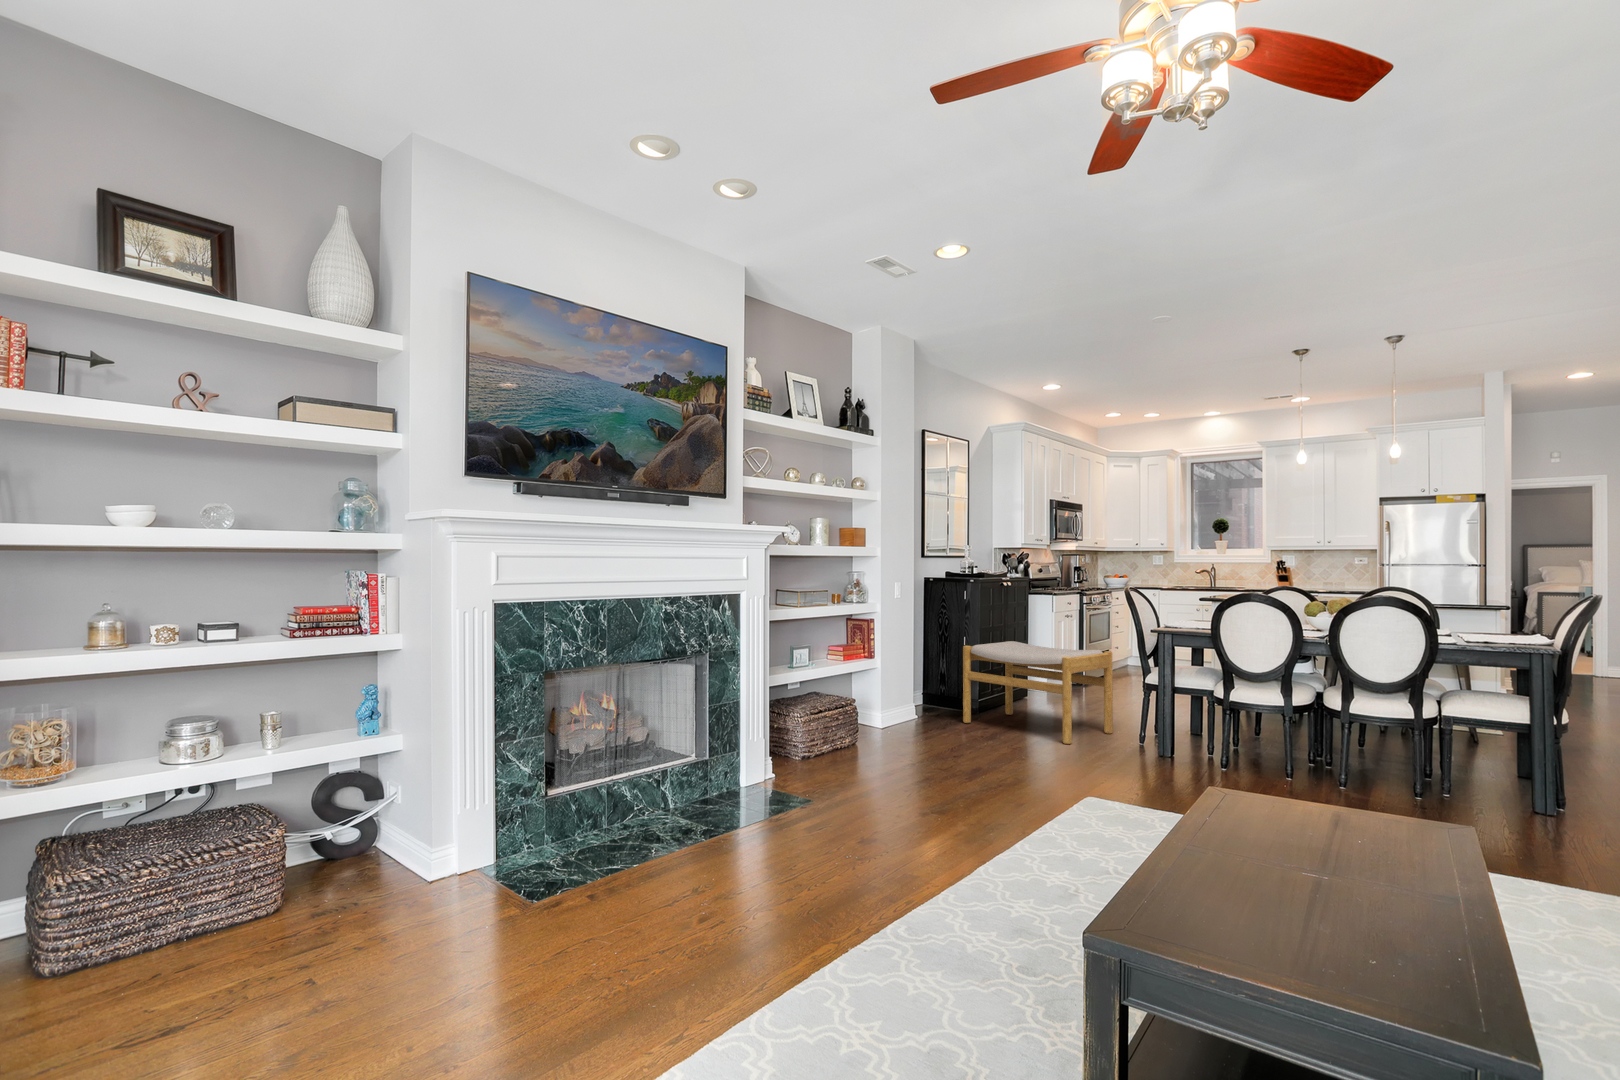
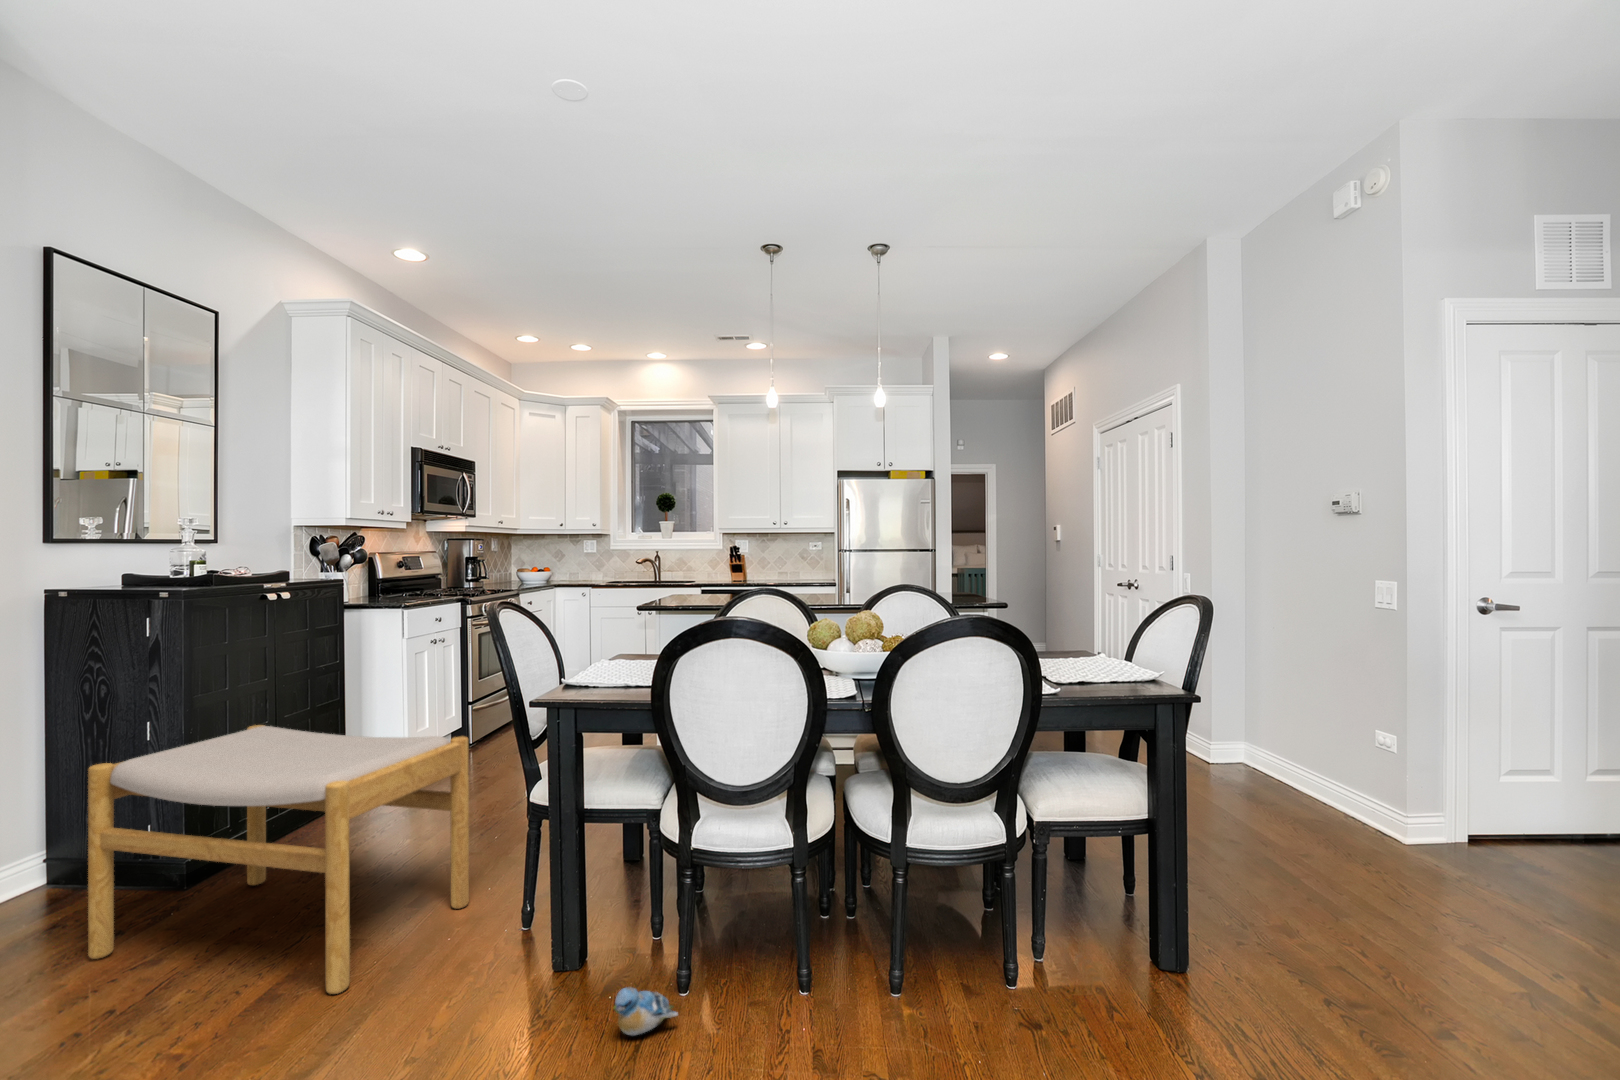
plush toy: none [1193,750,1224,772] -> present [614,987,678,1035]

